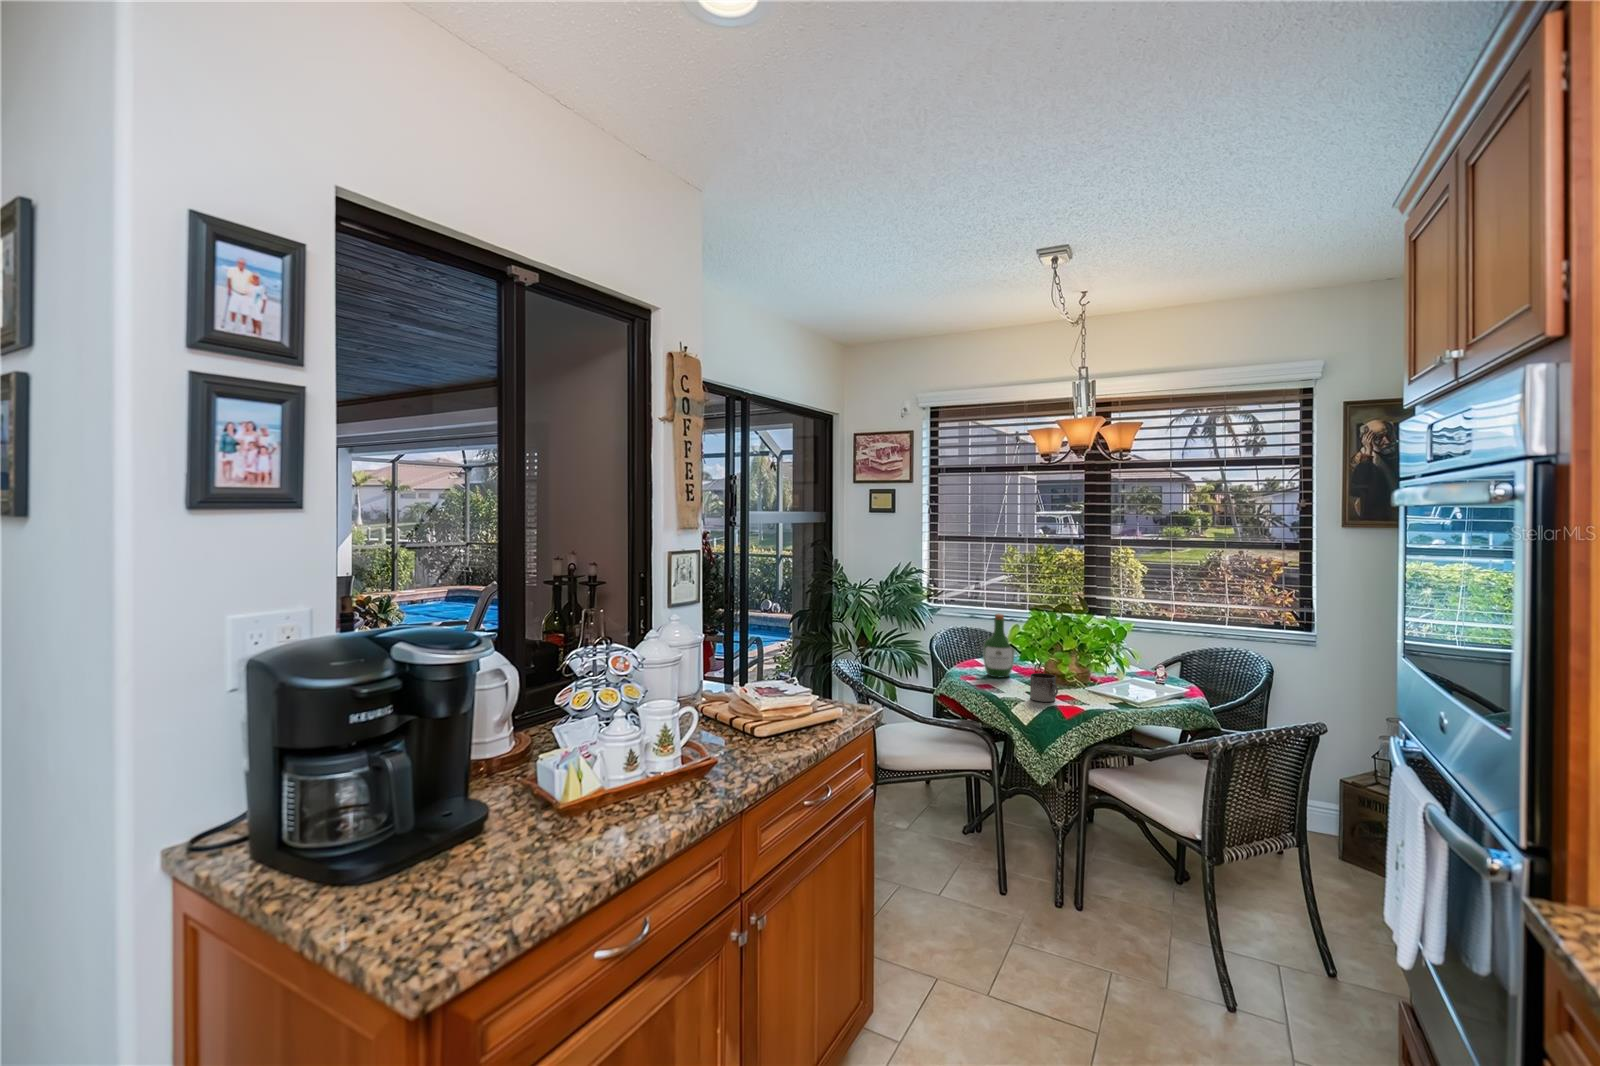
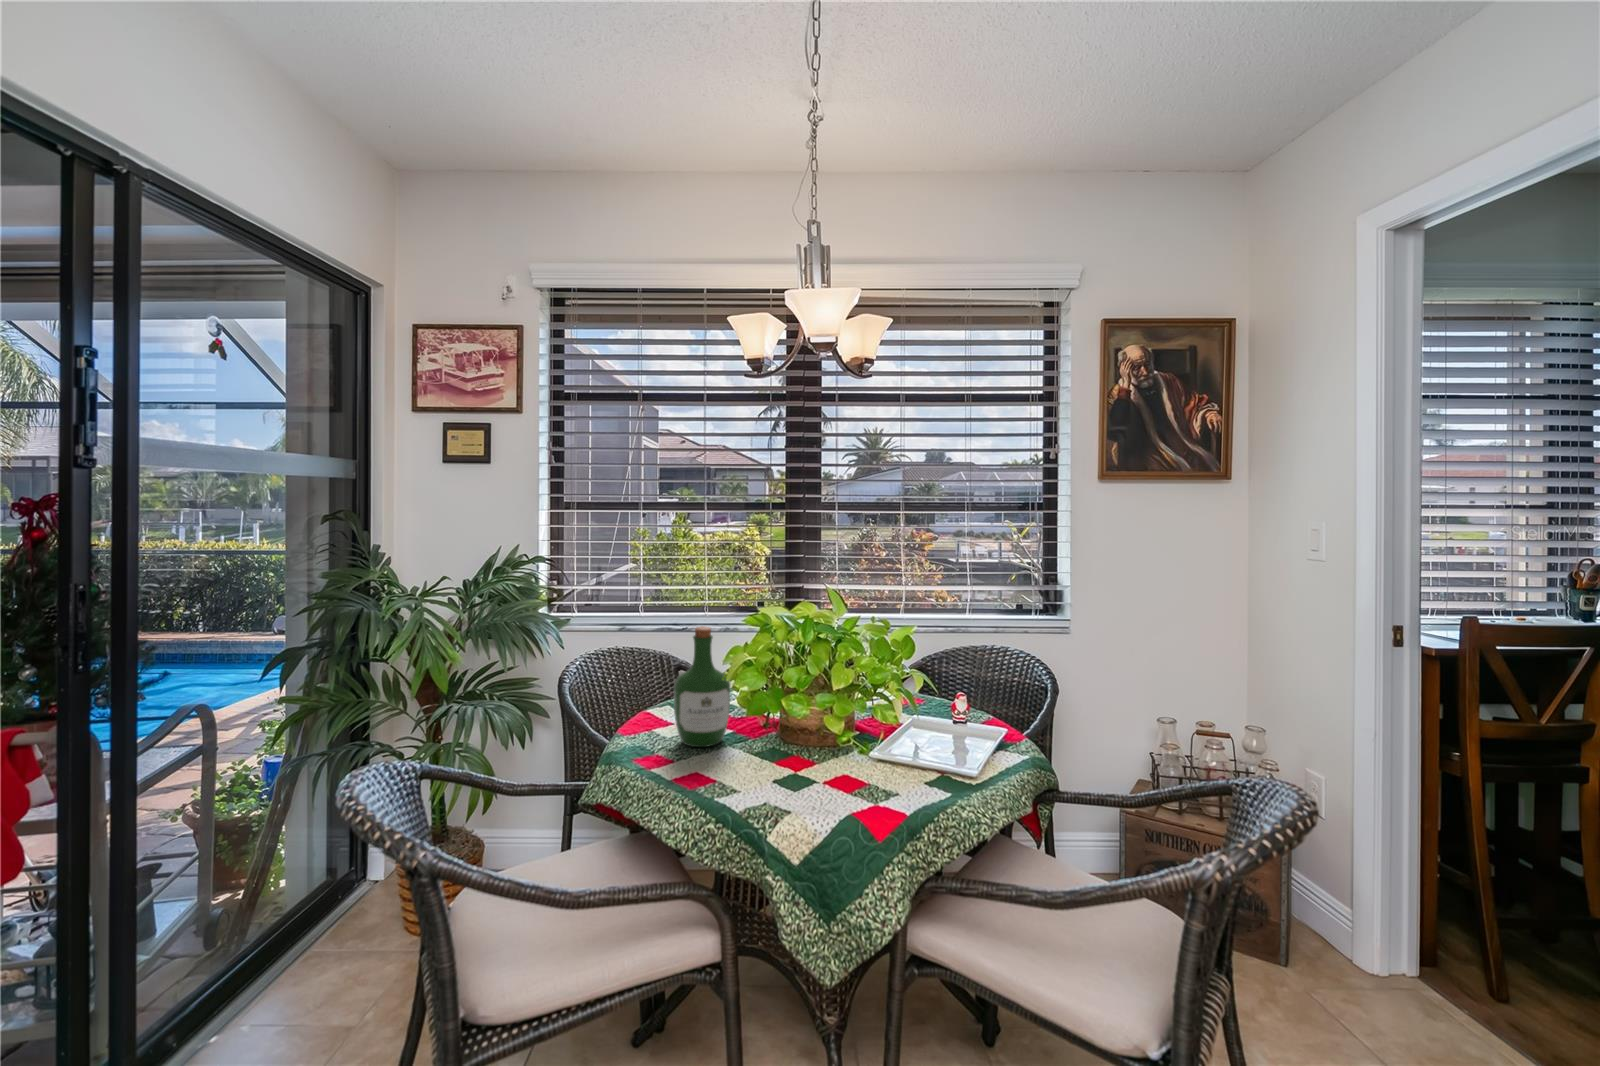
mug: present [1030,673,1058,702] -> none [788,740,846,802]

